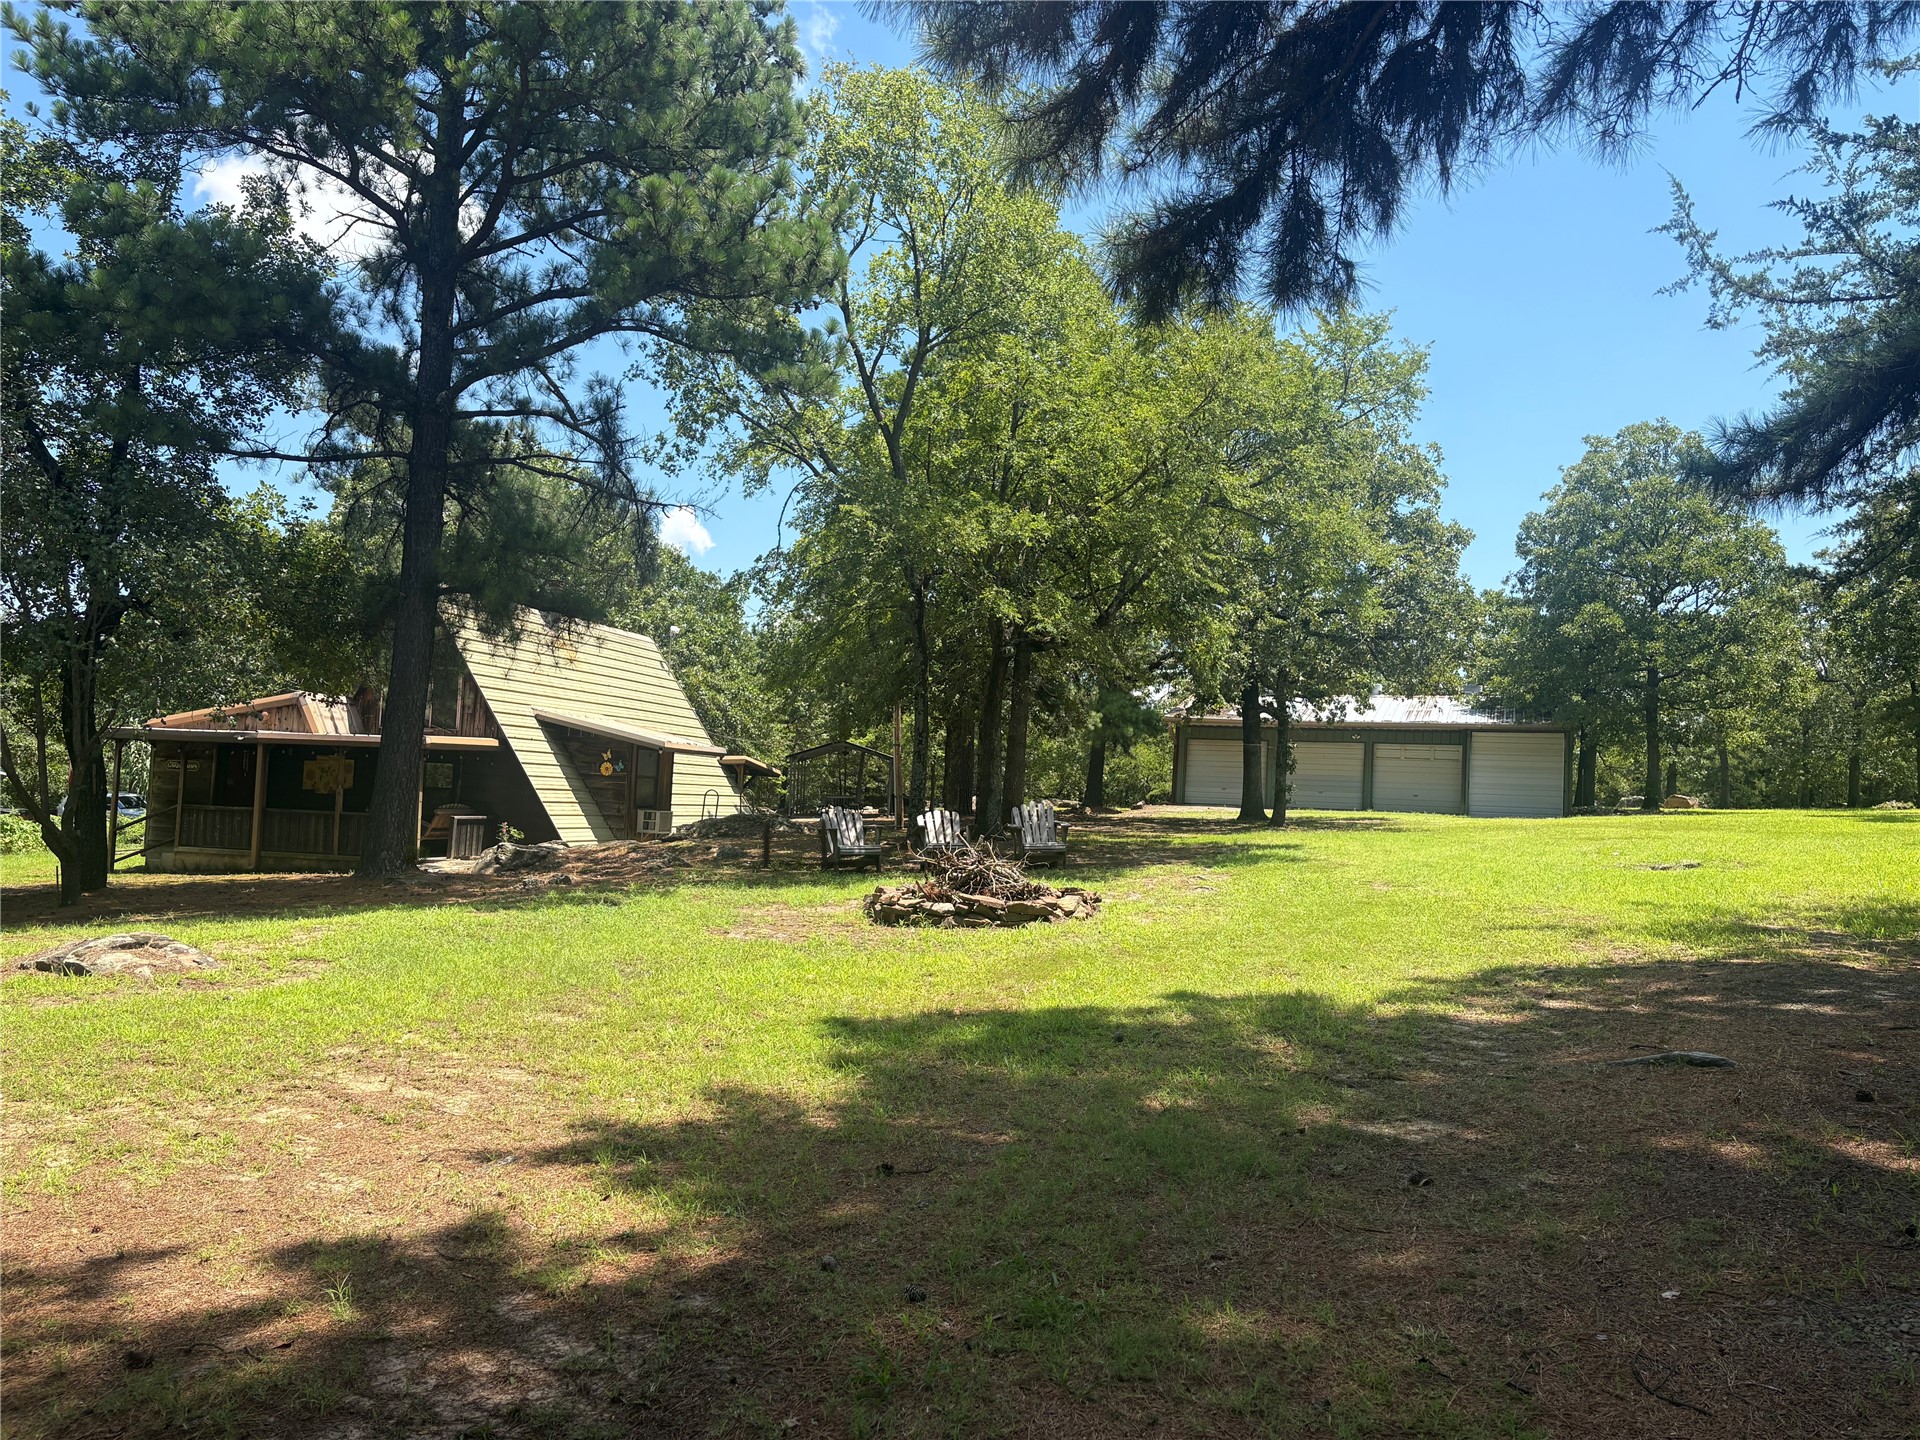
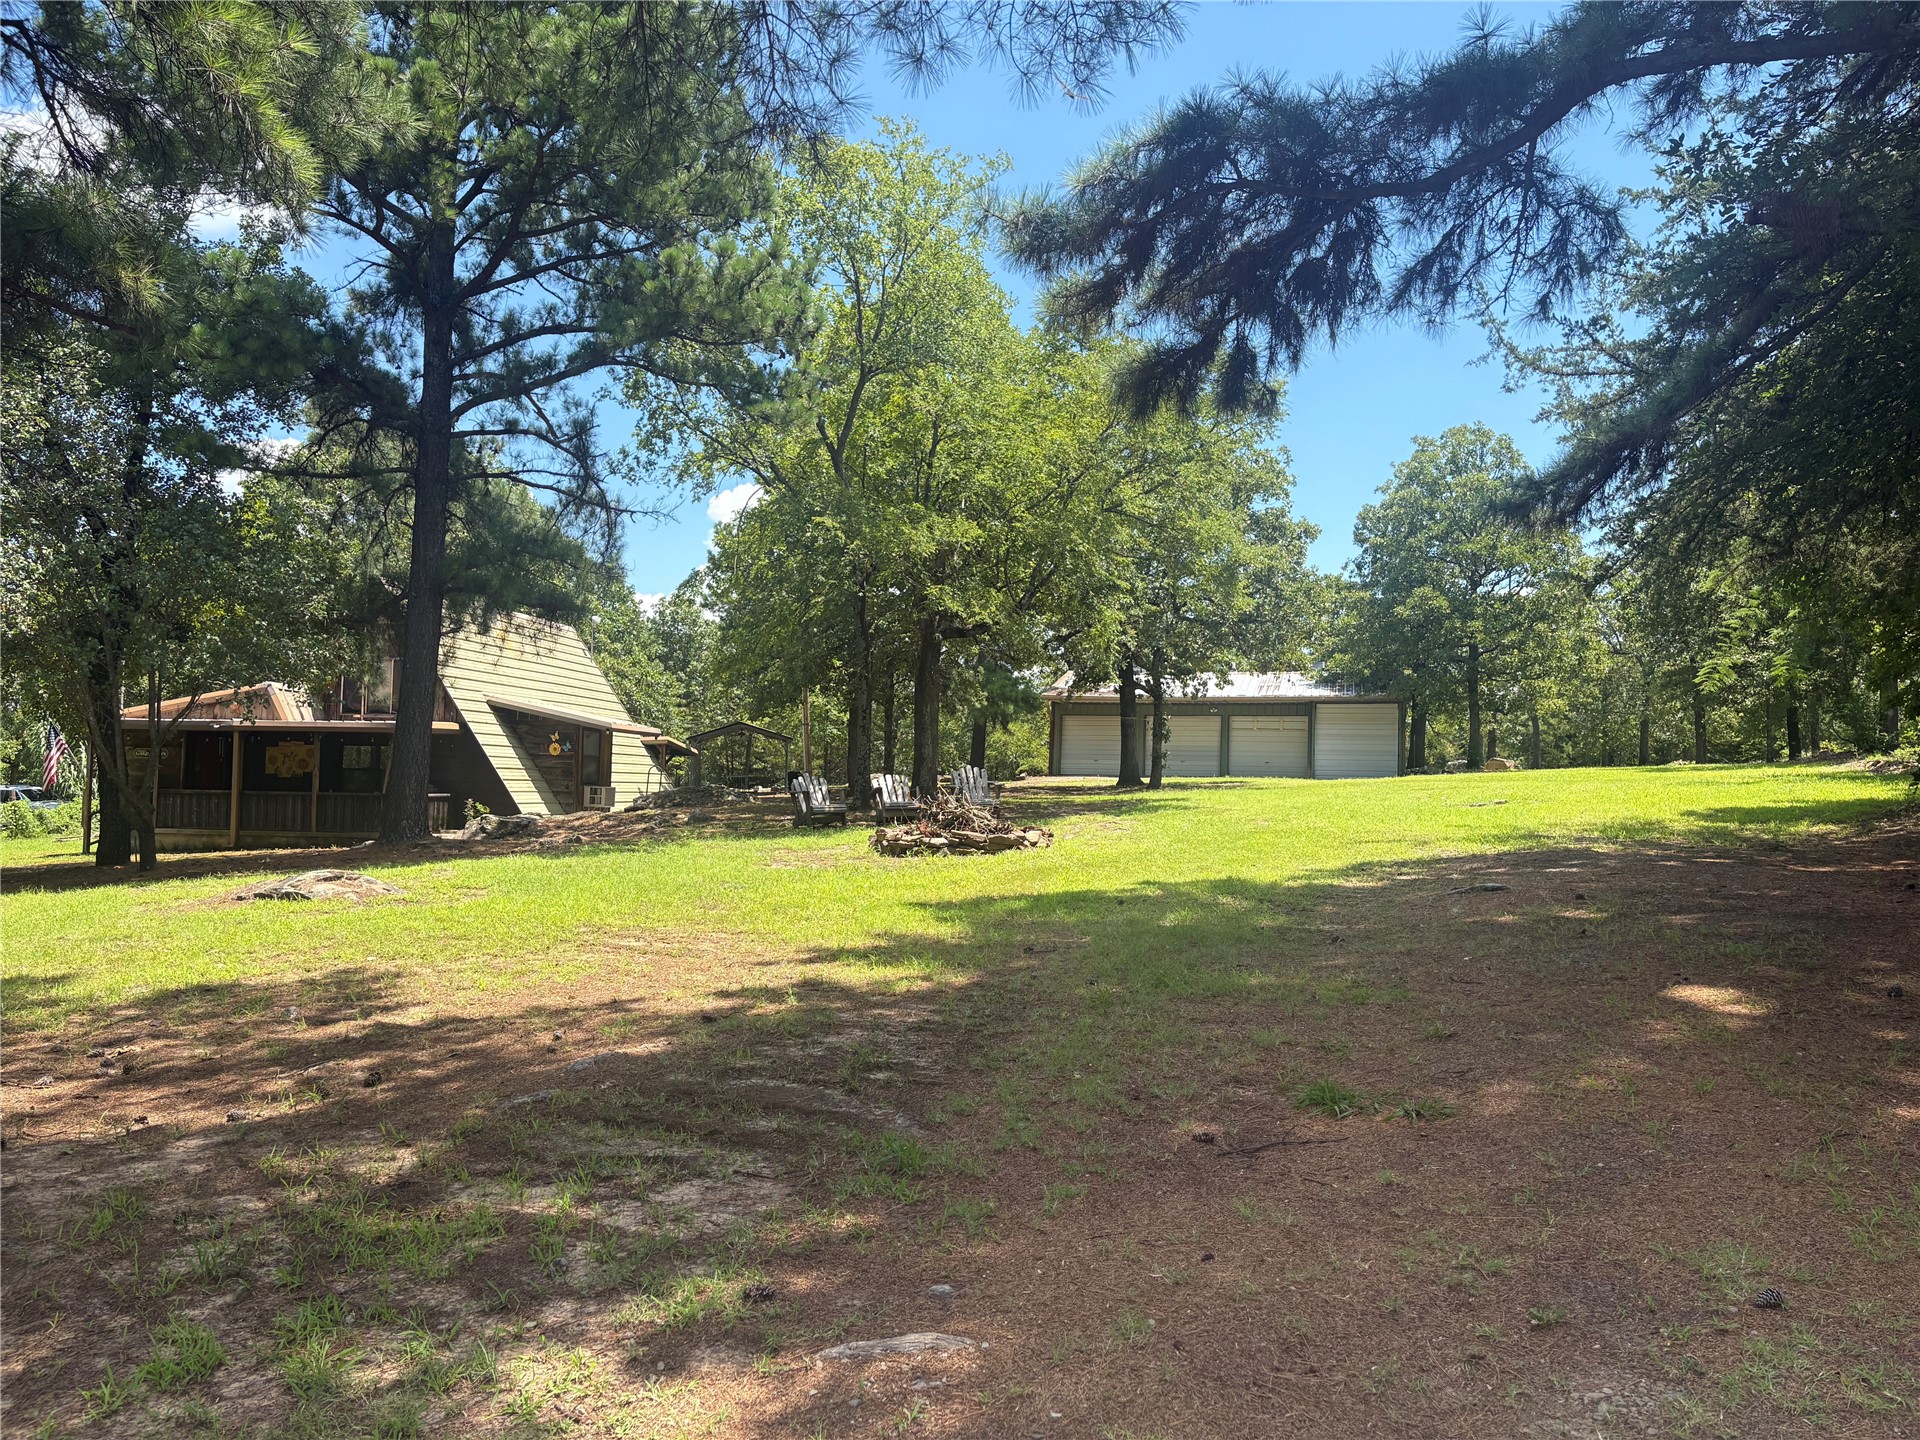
bench: present [762,819,827,867] -> none [741,784,799,827]

